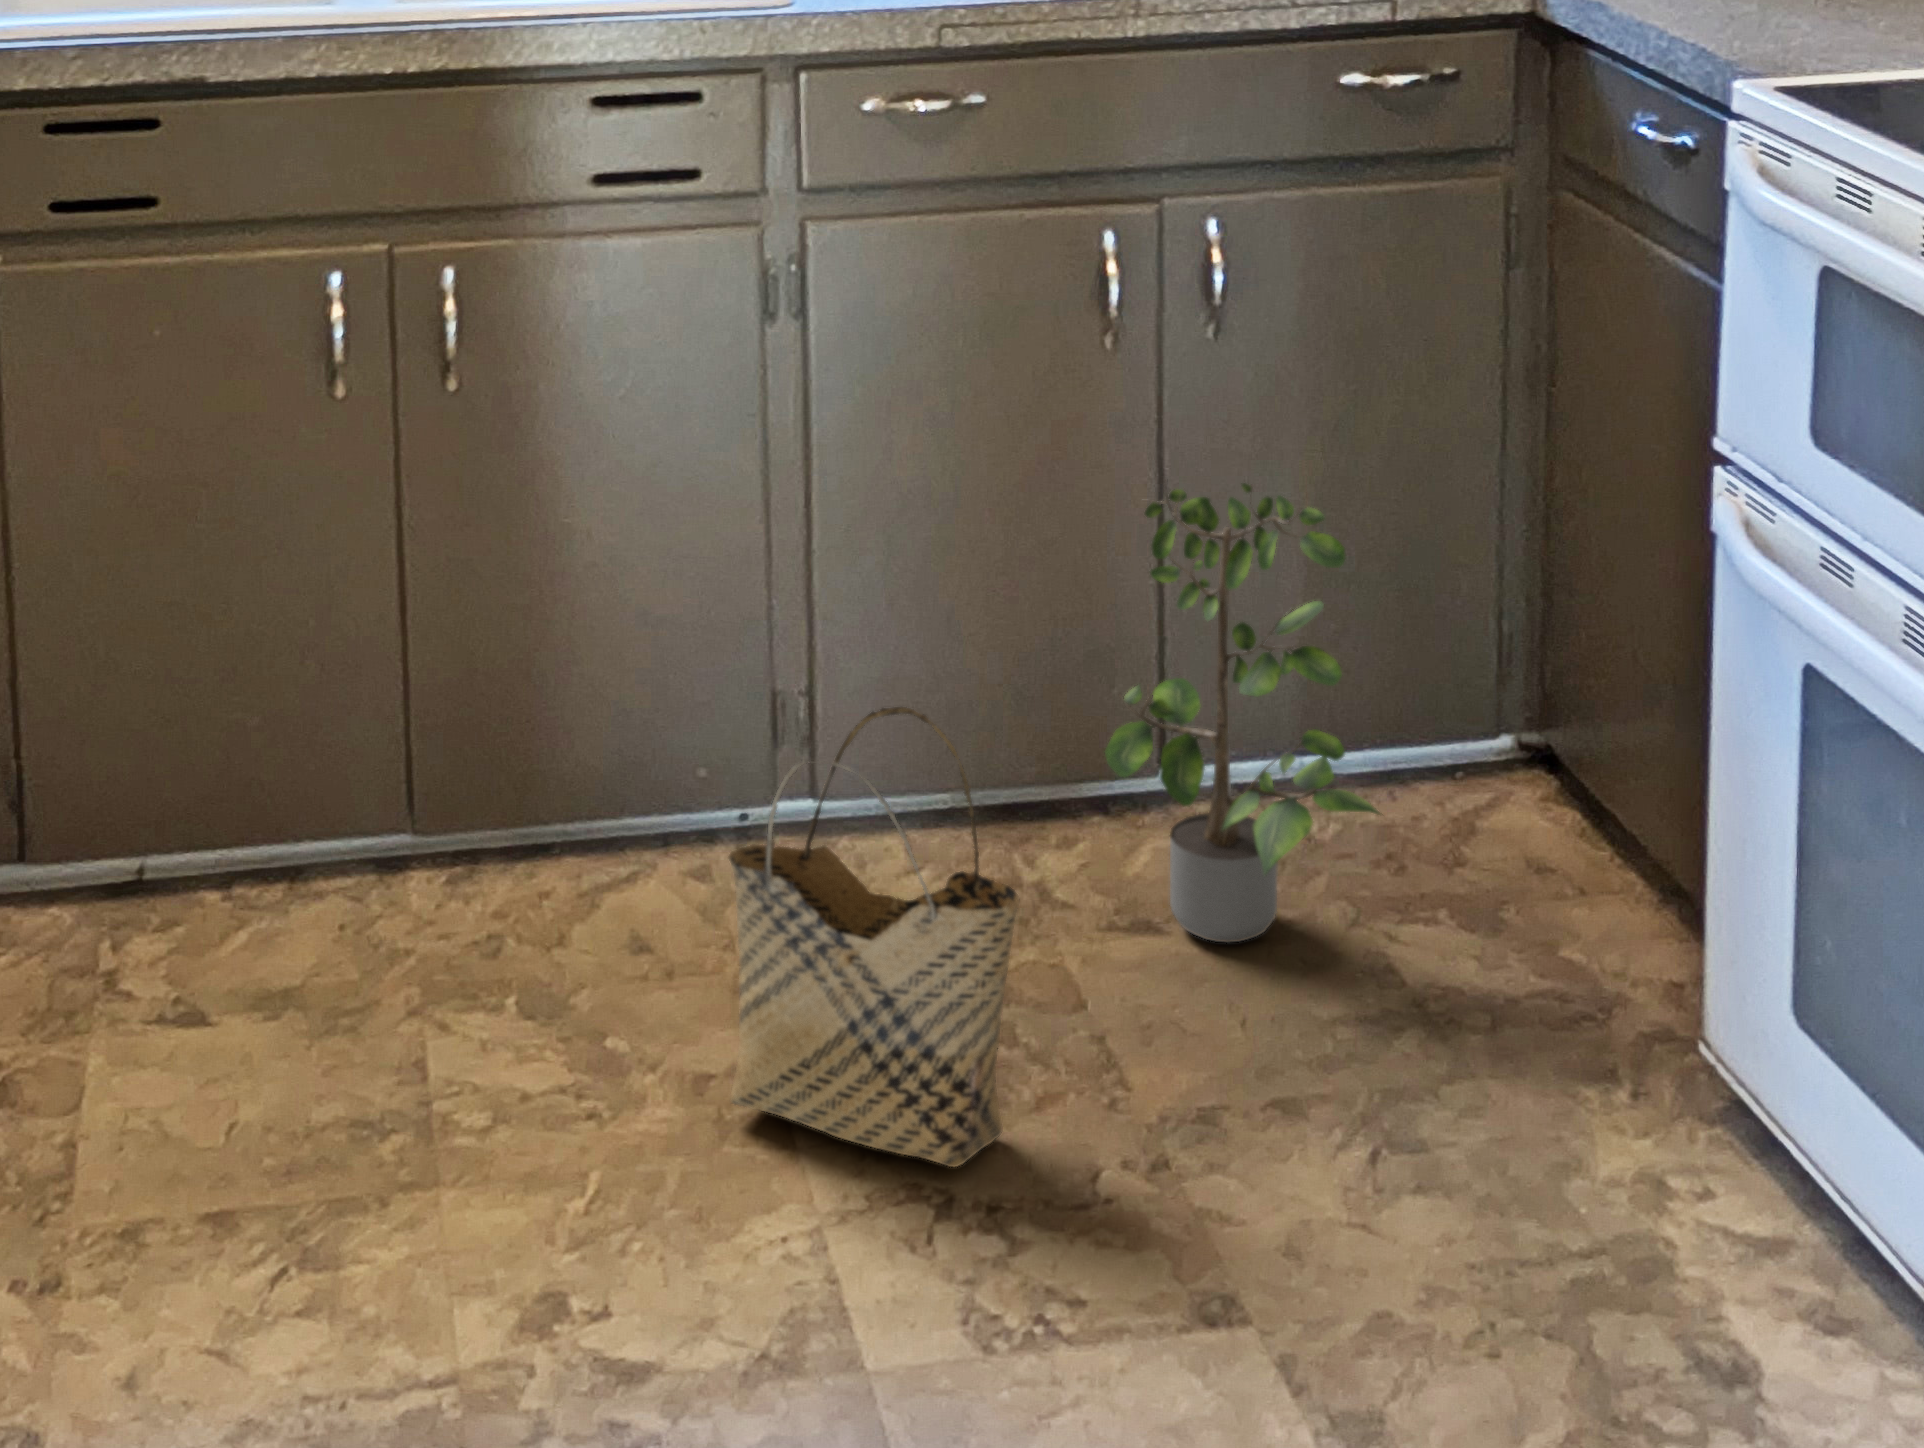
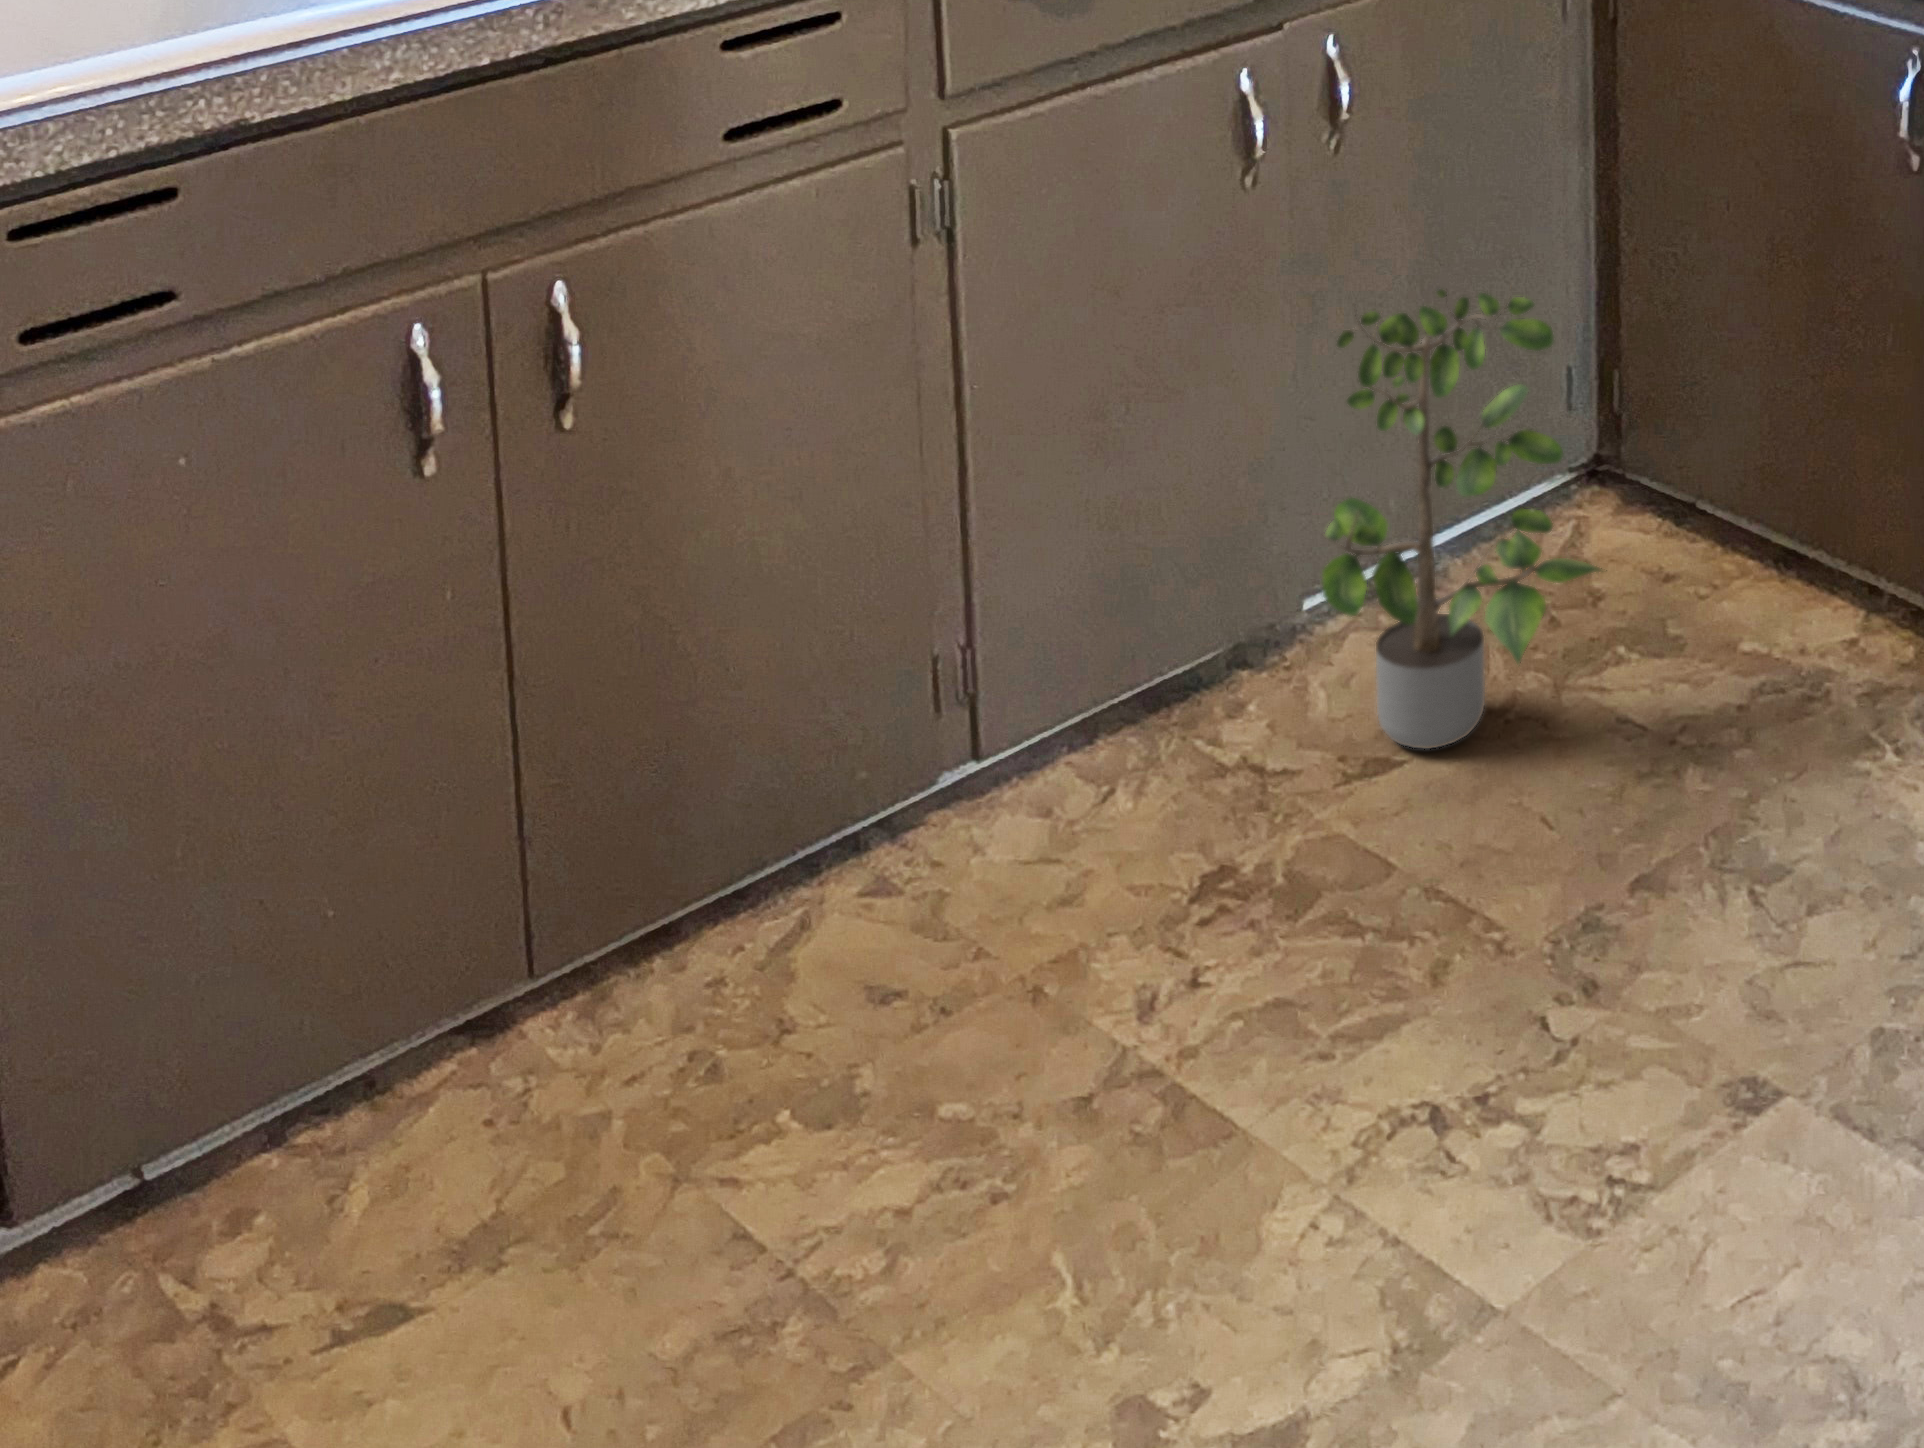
woven basket: present [729,707,1019,1167] -> none [1106,618,1435,1108]

